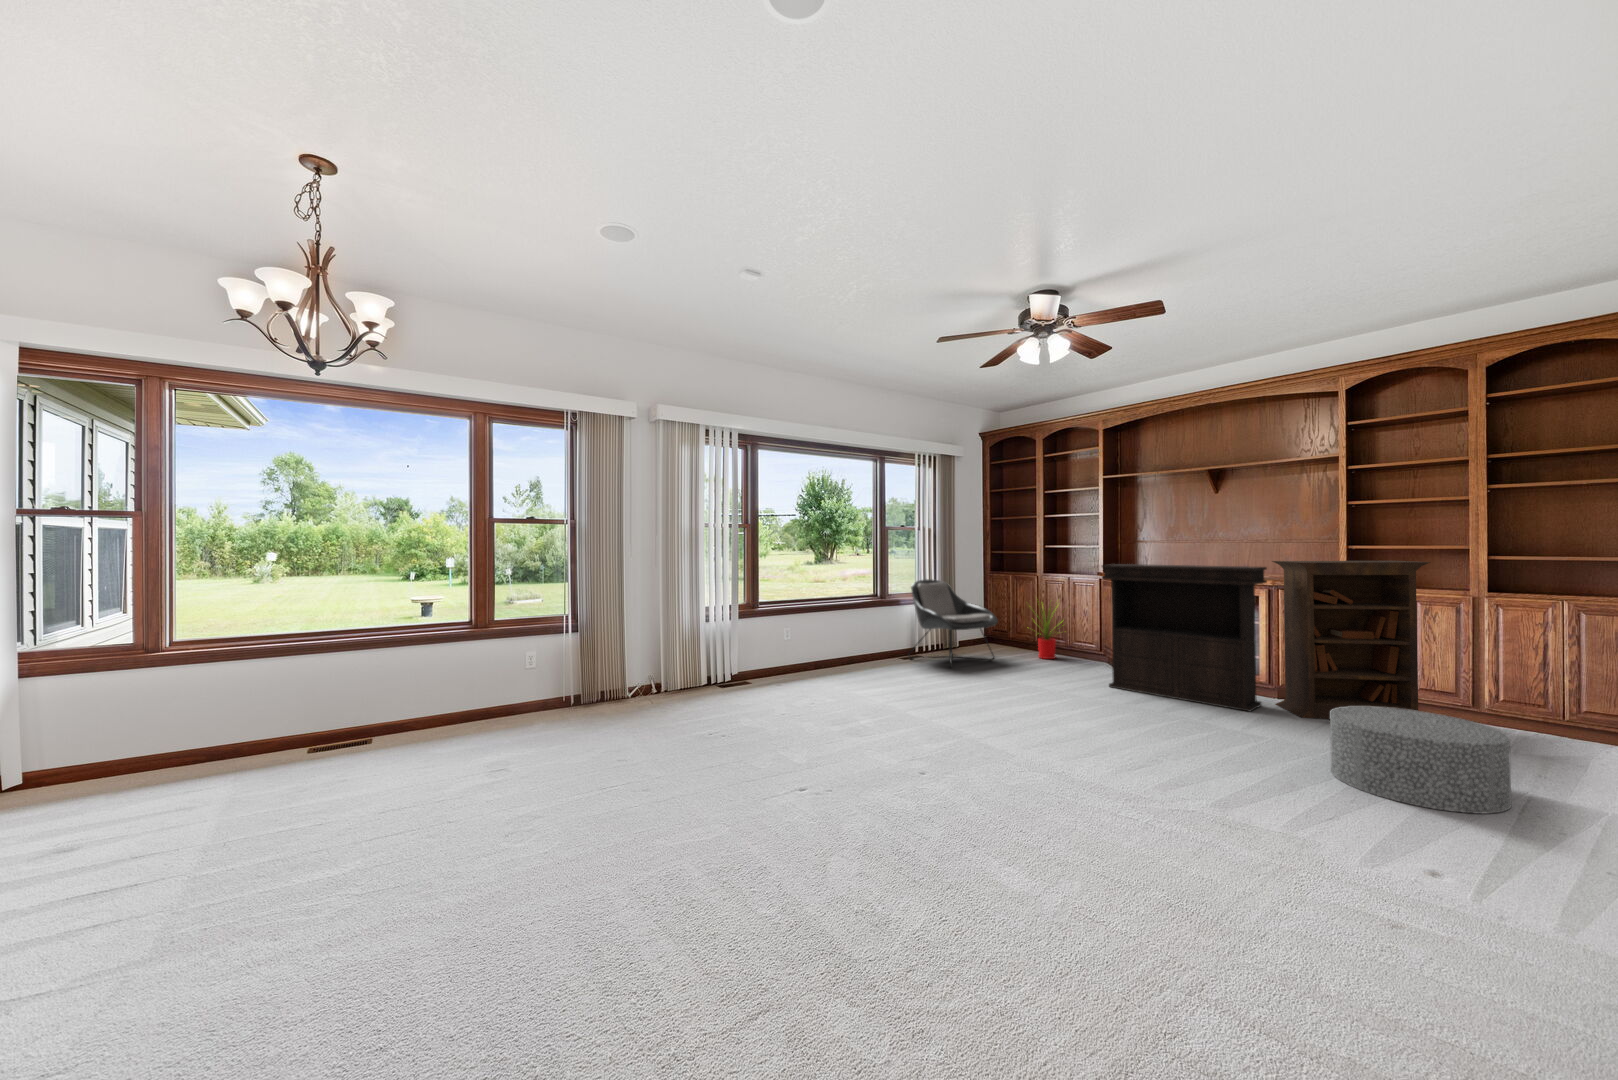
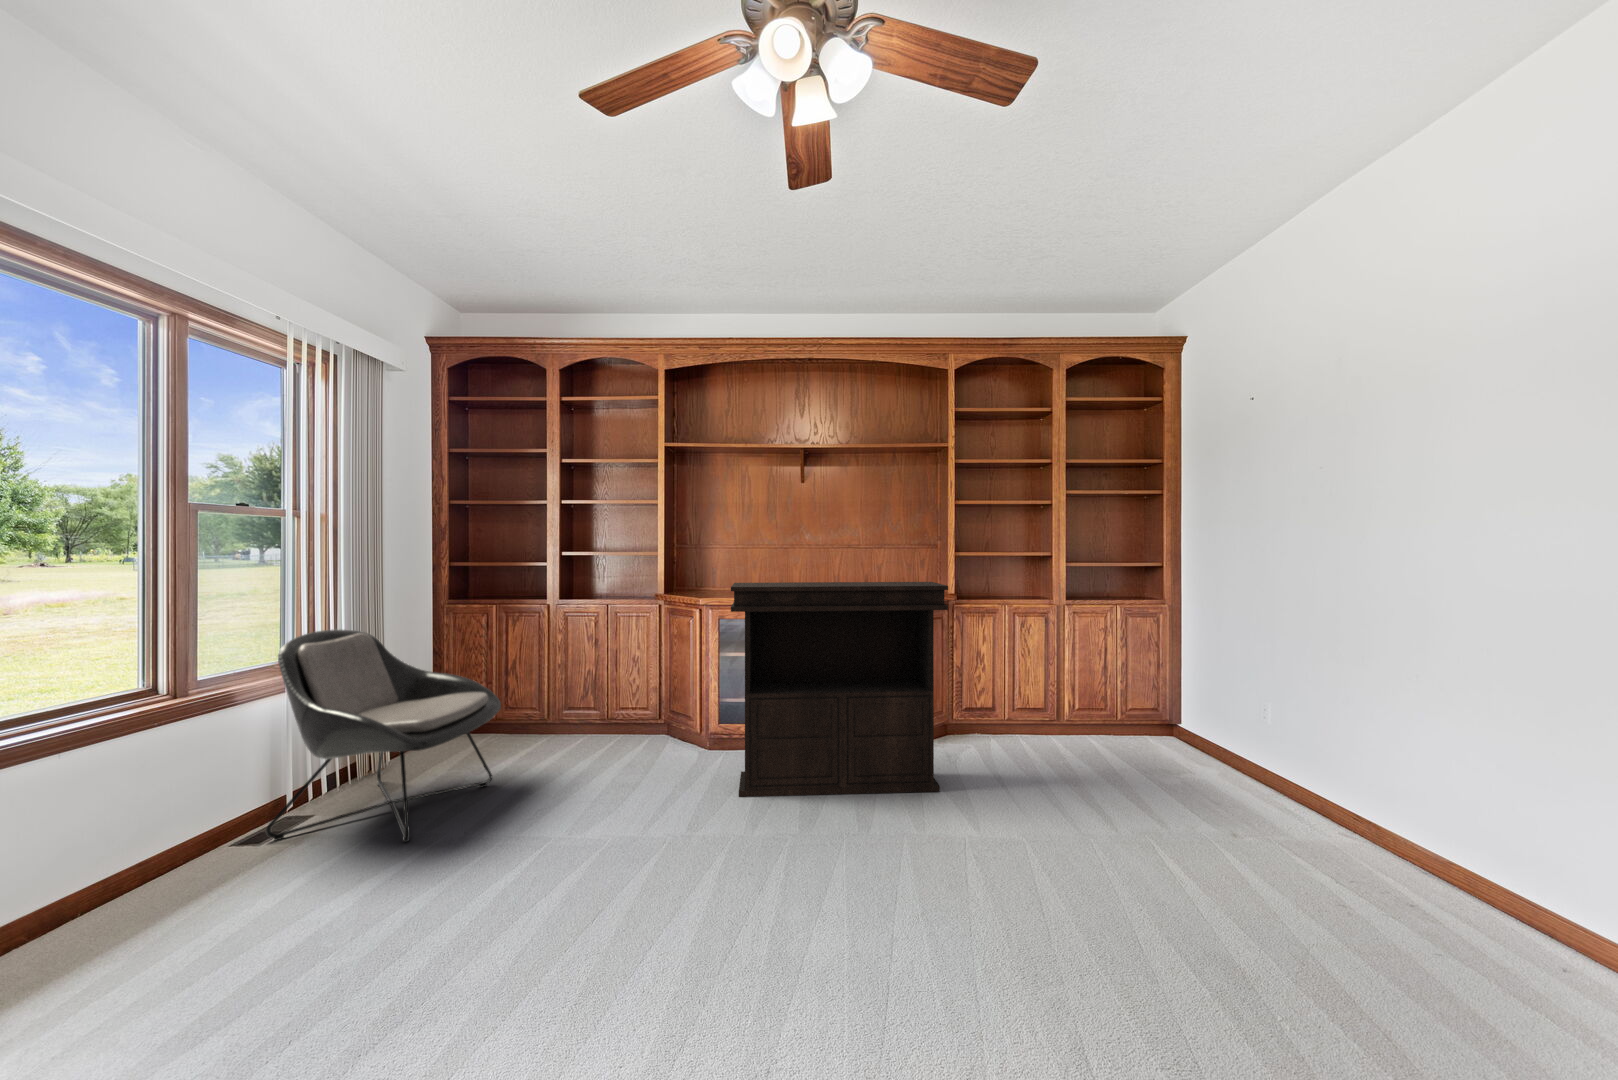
bookcase: present [1272,561,1430,719] -> none [928,569,1057,783]
house plant: present [1033,609,1056,659] -> none [532,638,620,751]
ottoman: present [1330,706,1511,814] -> none [1162,770,1379,943]

